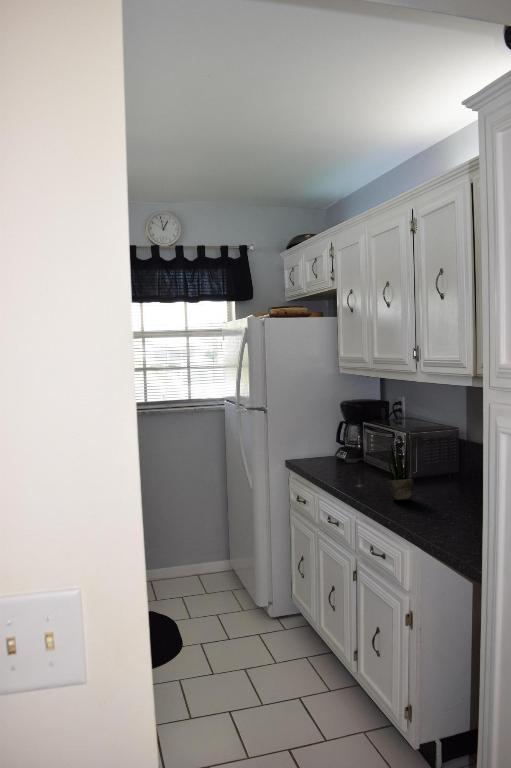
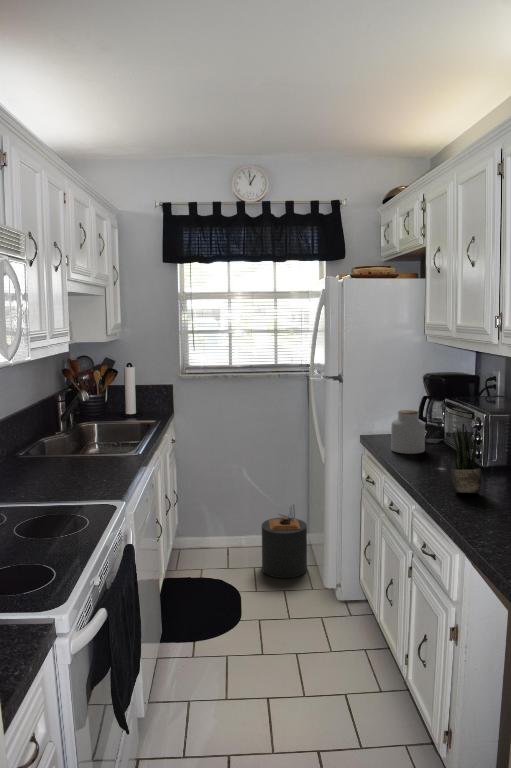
jar: none [320,434,349,473] -> present [391,410,425,454]
trash can: none [188,530,233,605] -> present [262,505,307,578]

